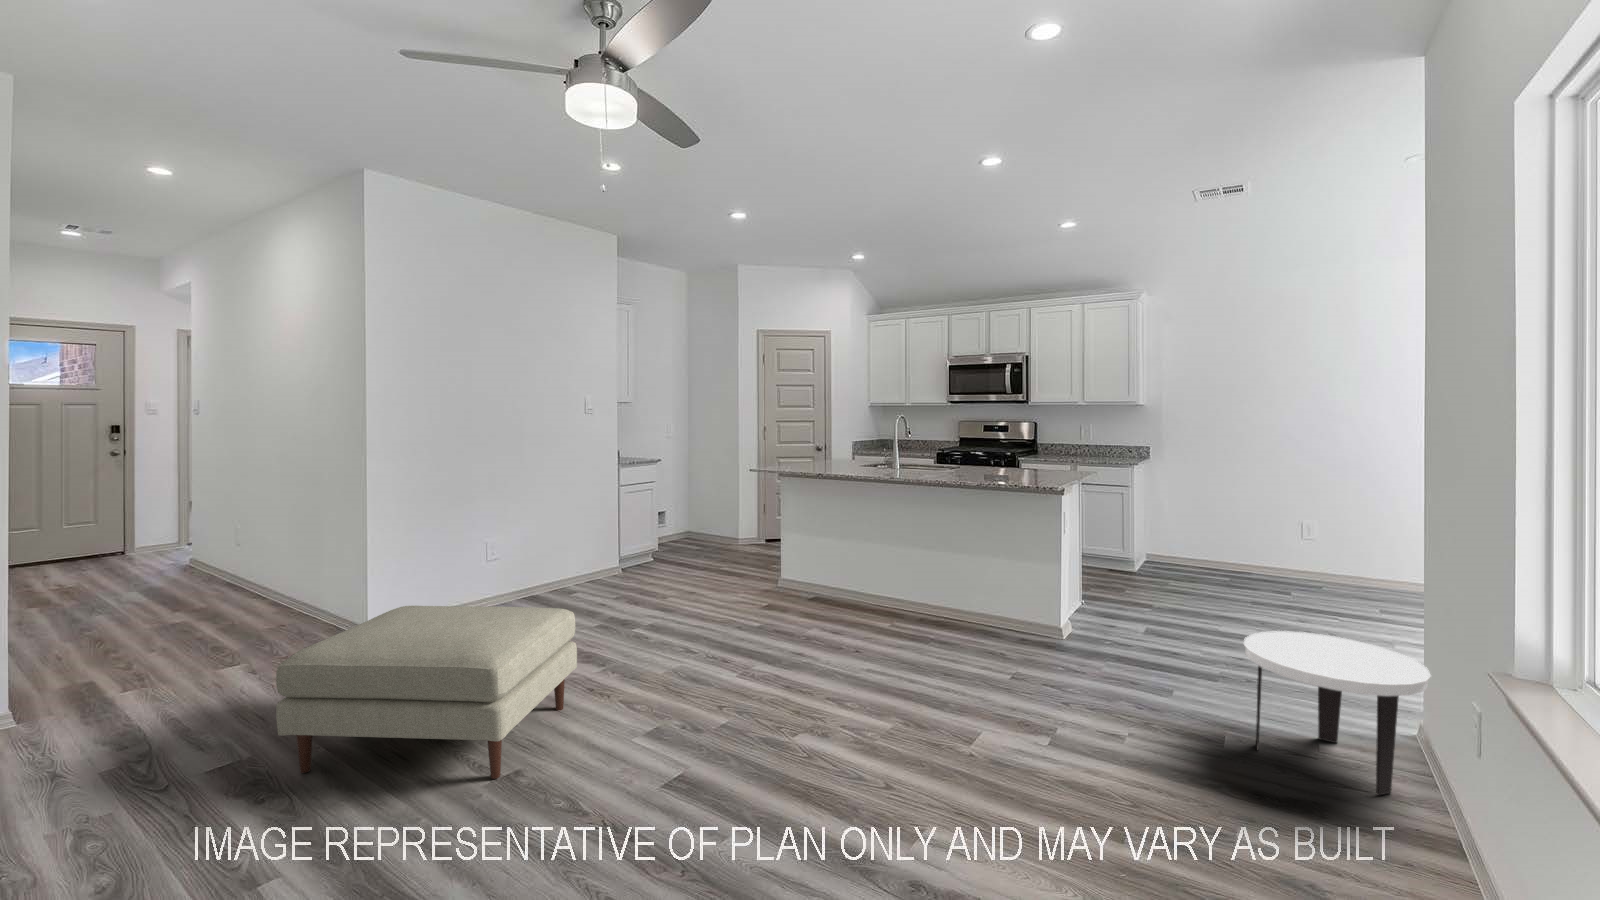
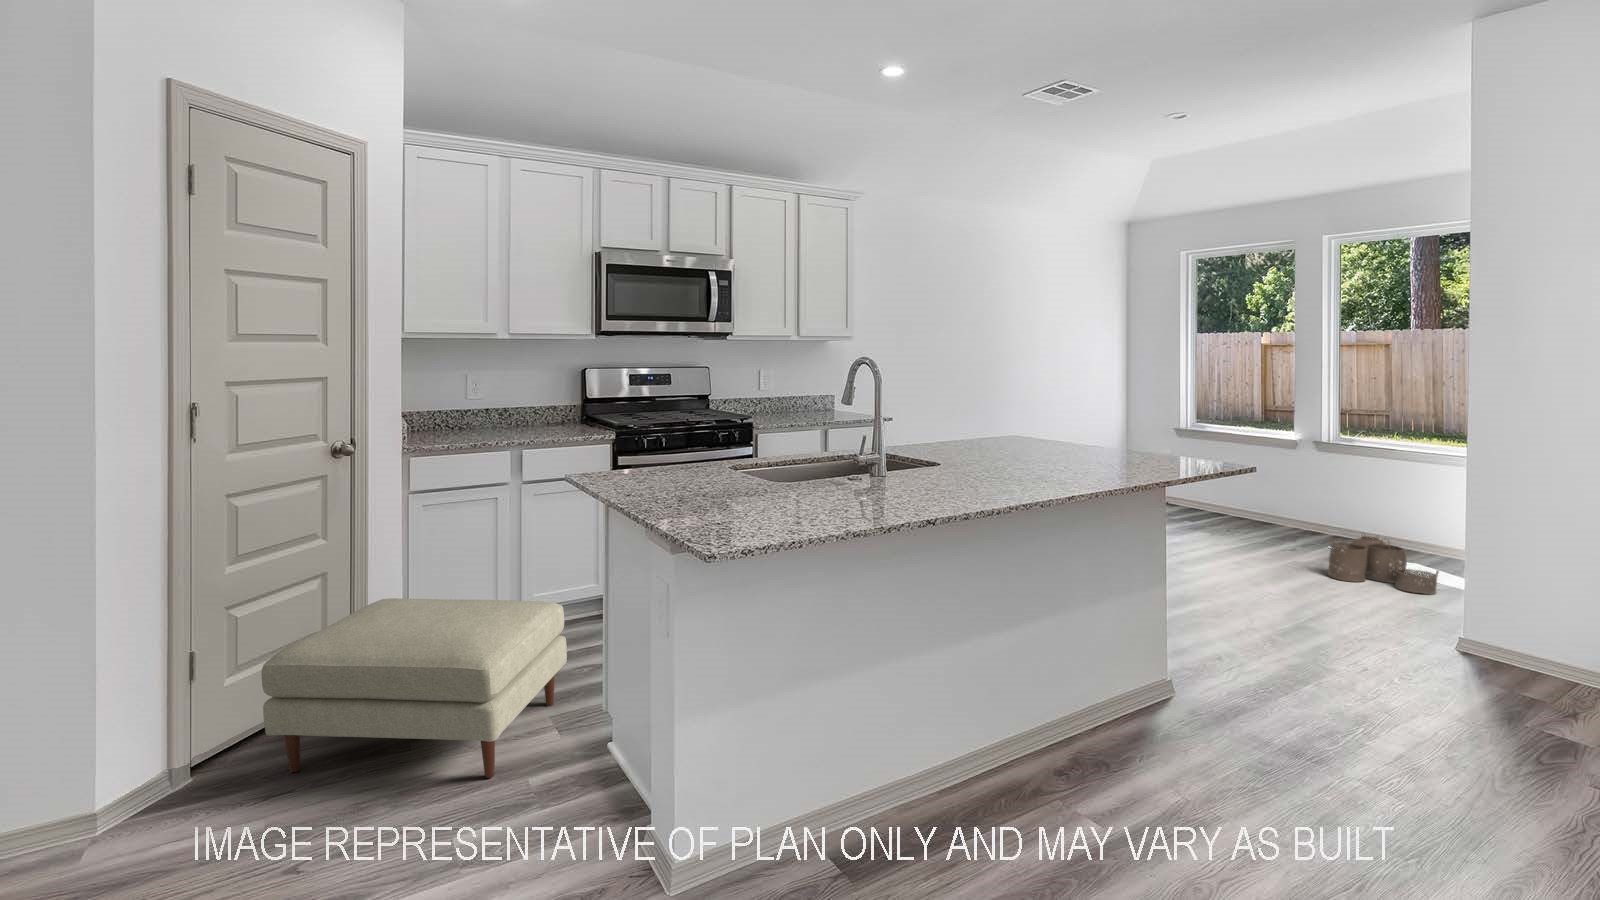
woven basket: none [1292,553,1397,609] -> present [1329,536,1439,594]
side table: present [1244,631,1431,795] -> none [1260,627,1446,795]

